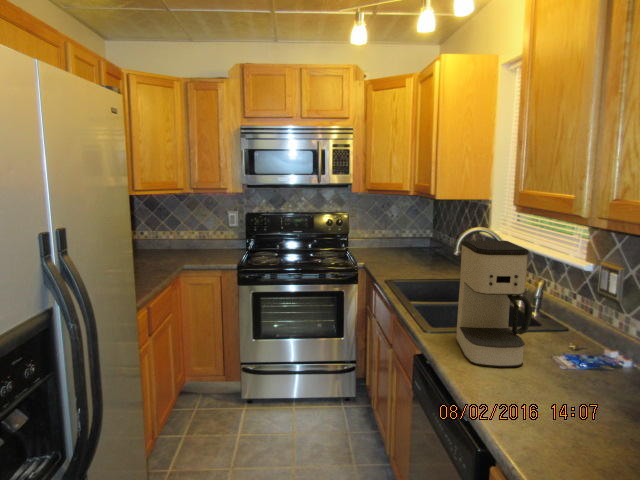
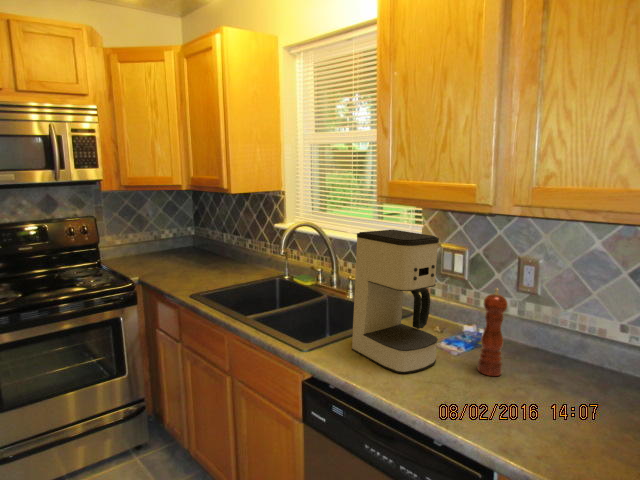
pepper mill: none [556,305,588,393] -> present [478,288,508,376]

